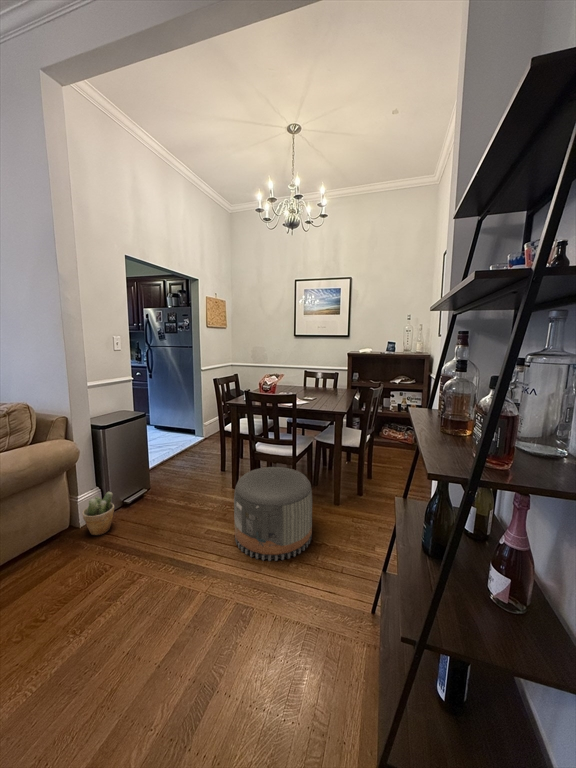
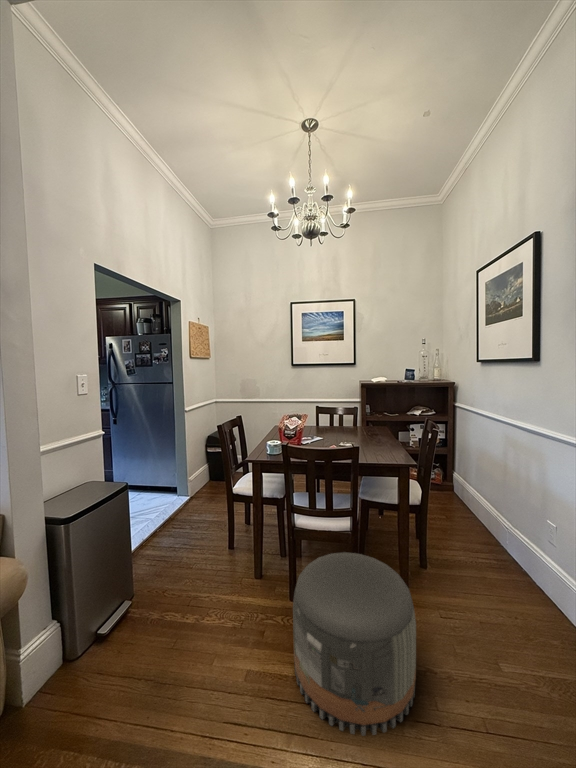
potted plant: present [82,492,114,535] -> none [28,634,88,725]

